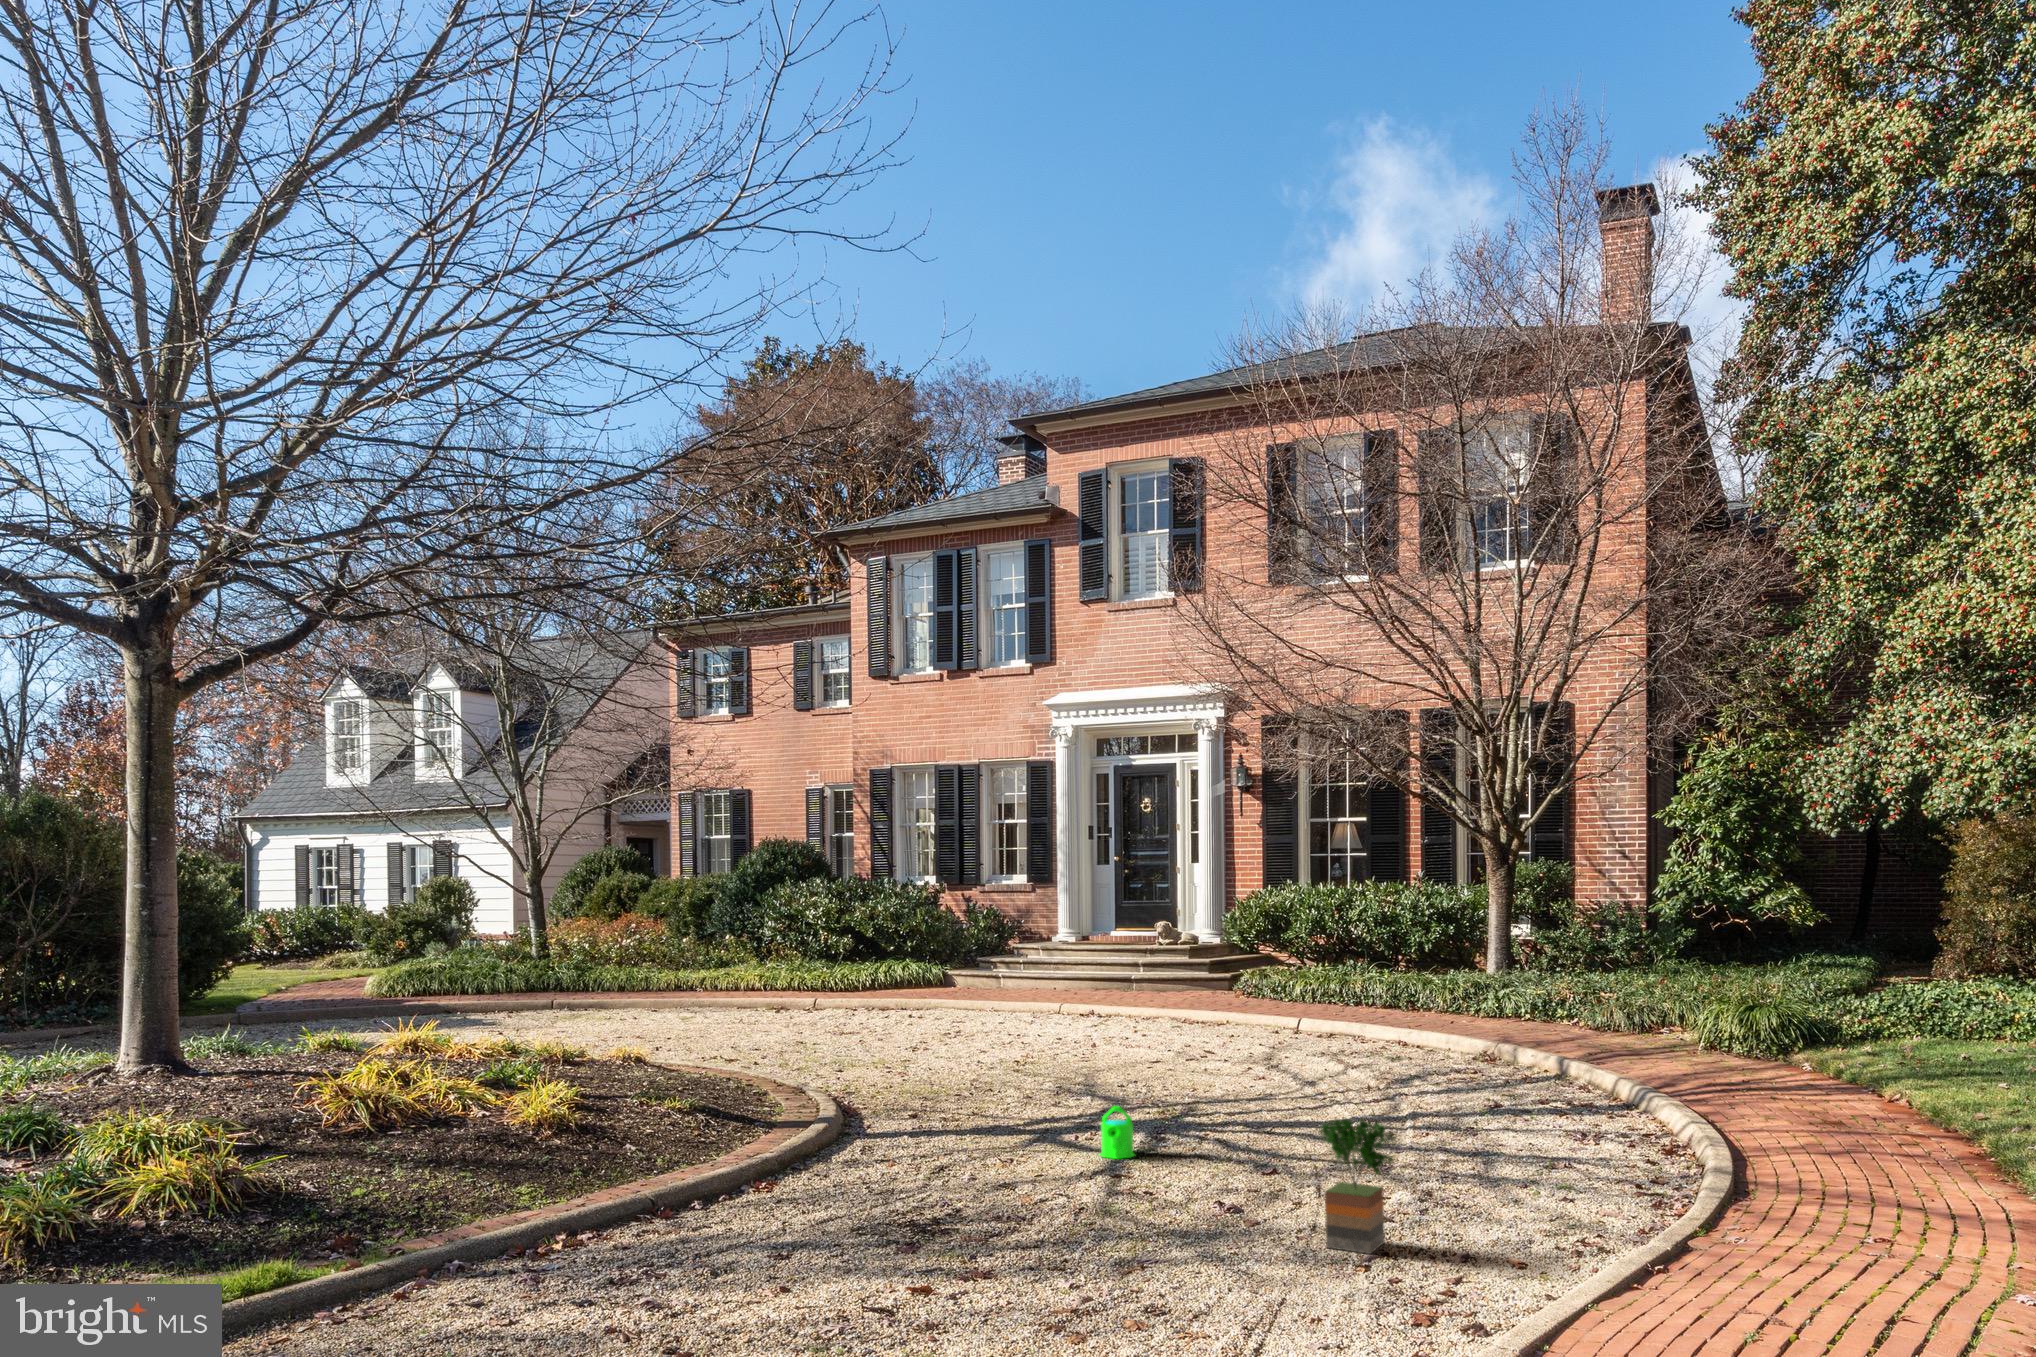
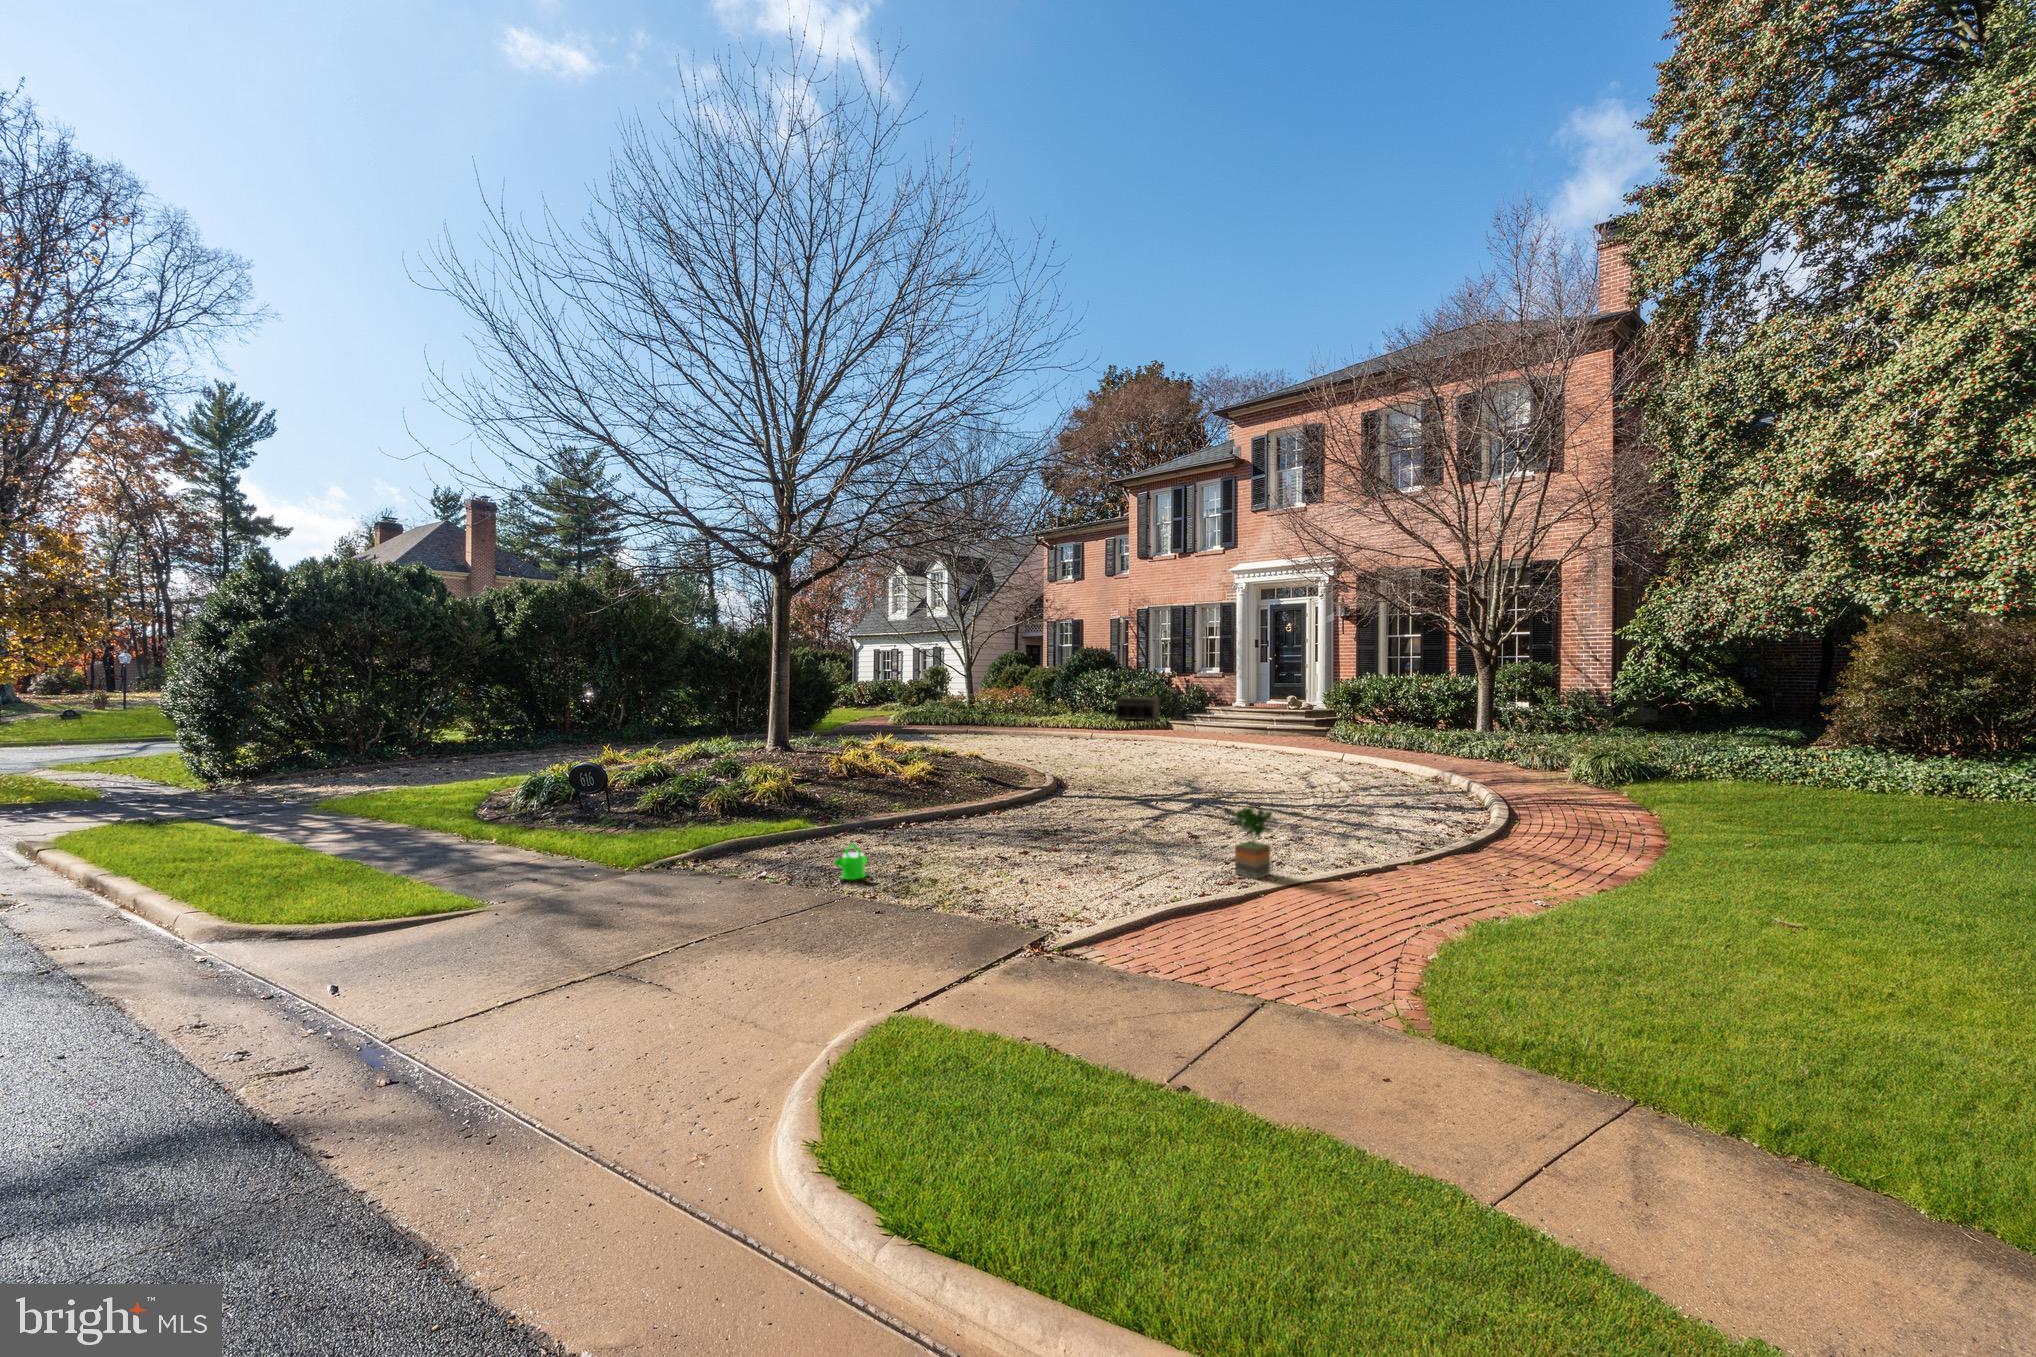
bench: none [844,929,924,974] -> present [1116,697,1160,721]
watering can: present [1100,1106,1135,1159] -> present [834,844,867,880]

